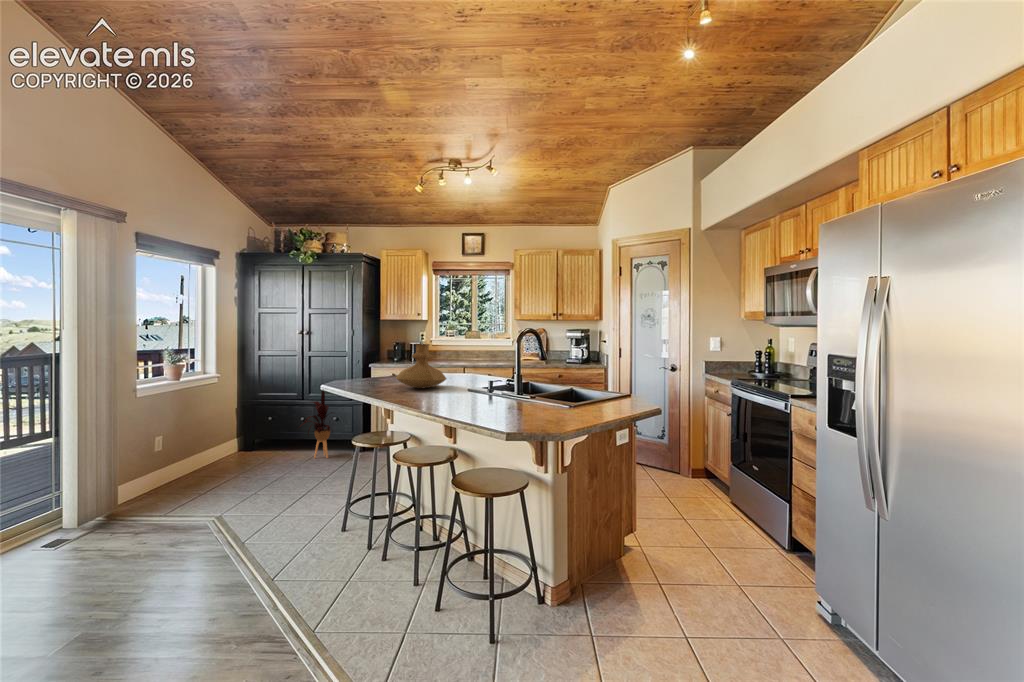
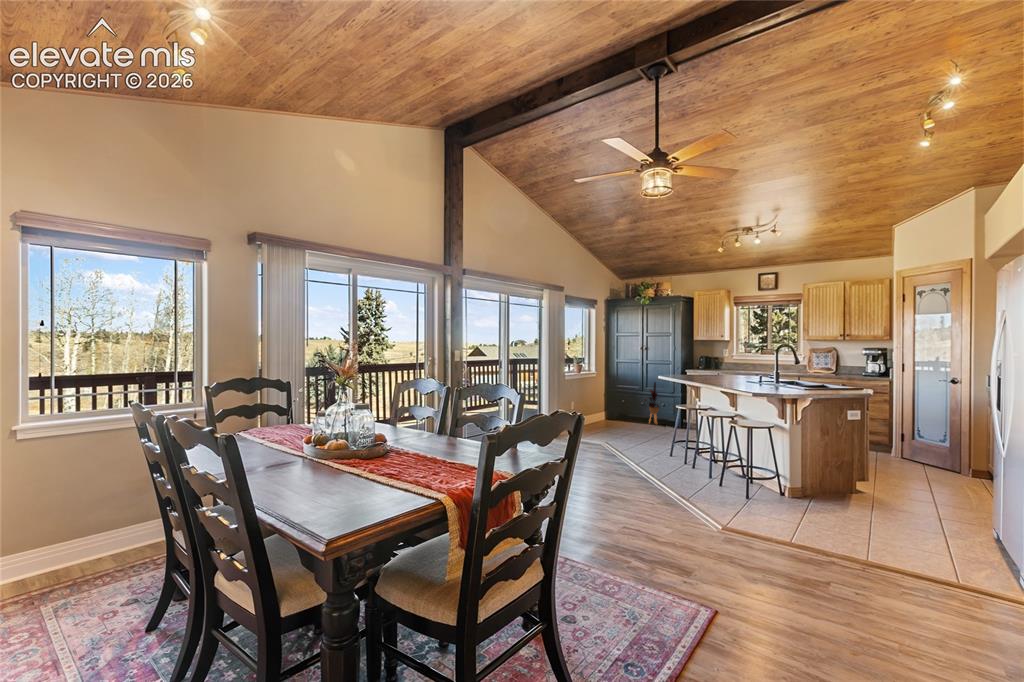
vase: present [396,344,447,388] -> none [702,355,734,380]

